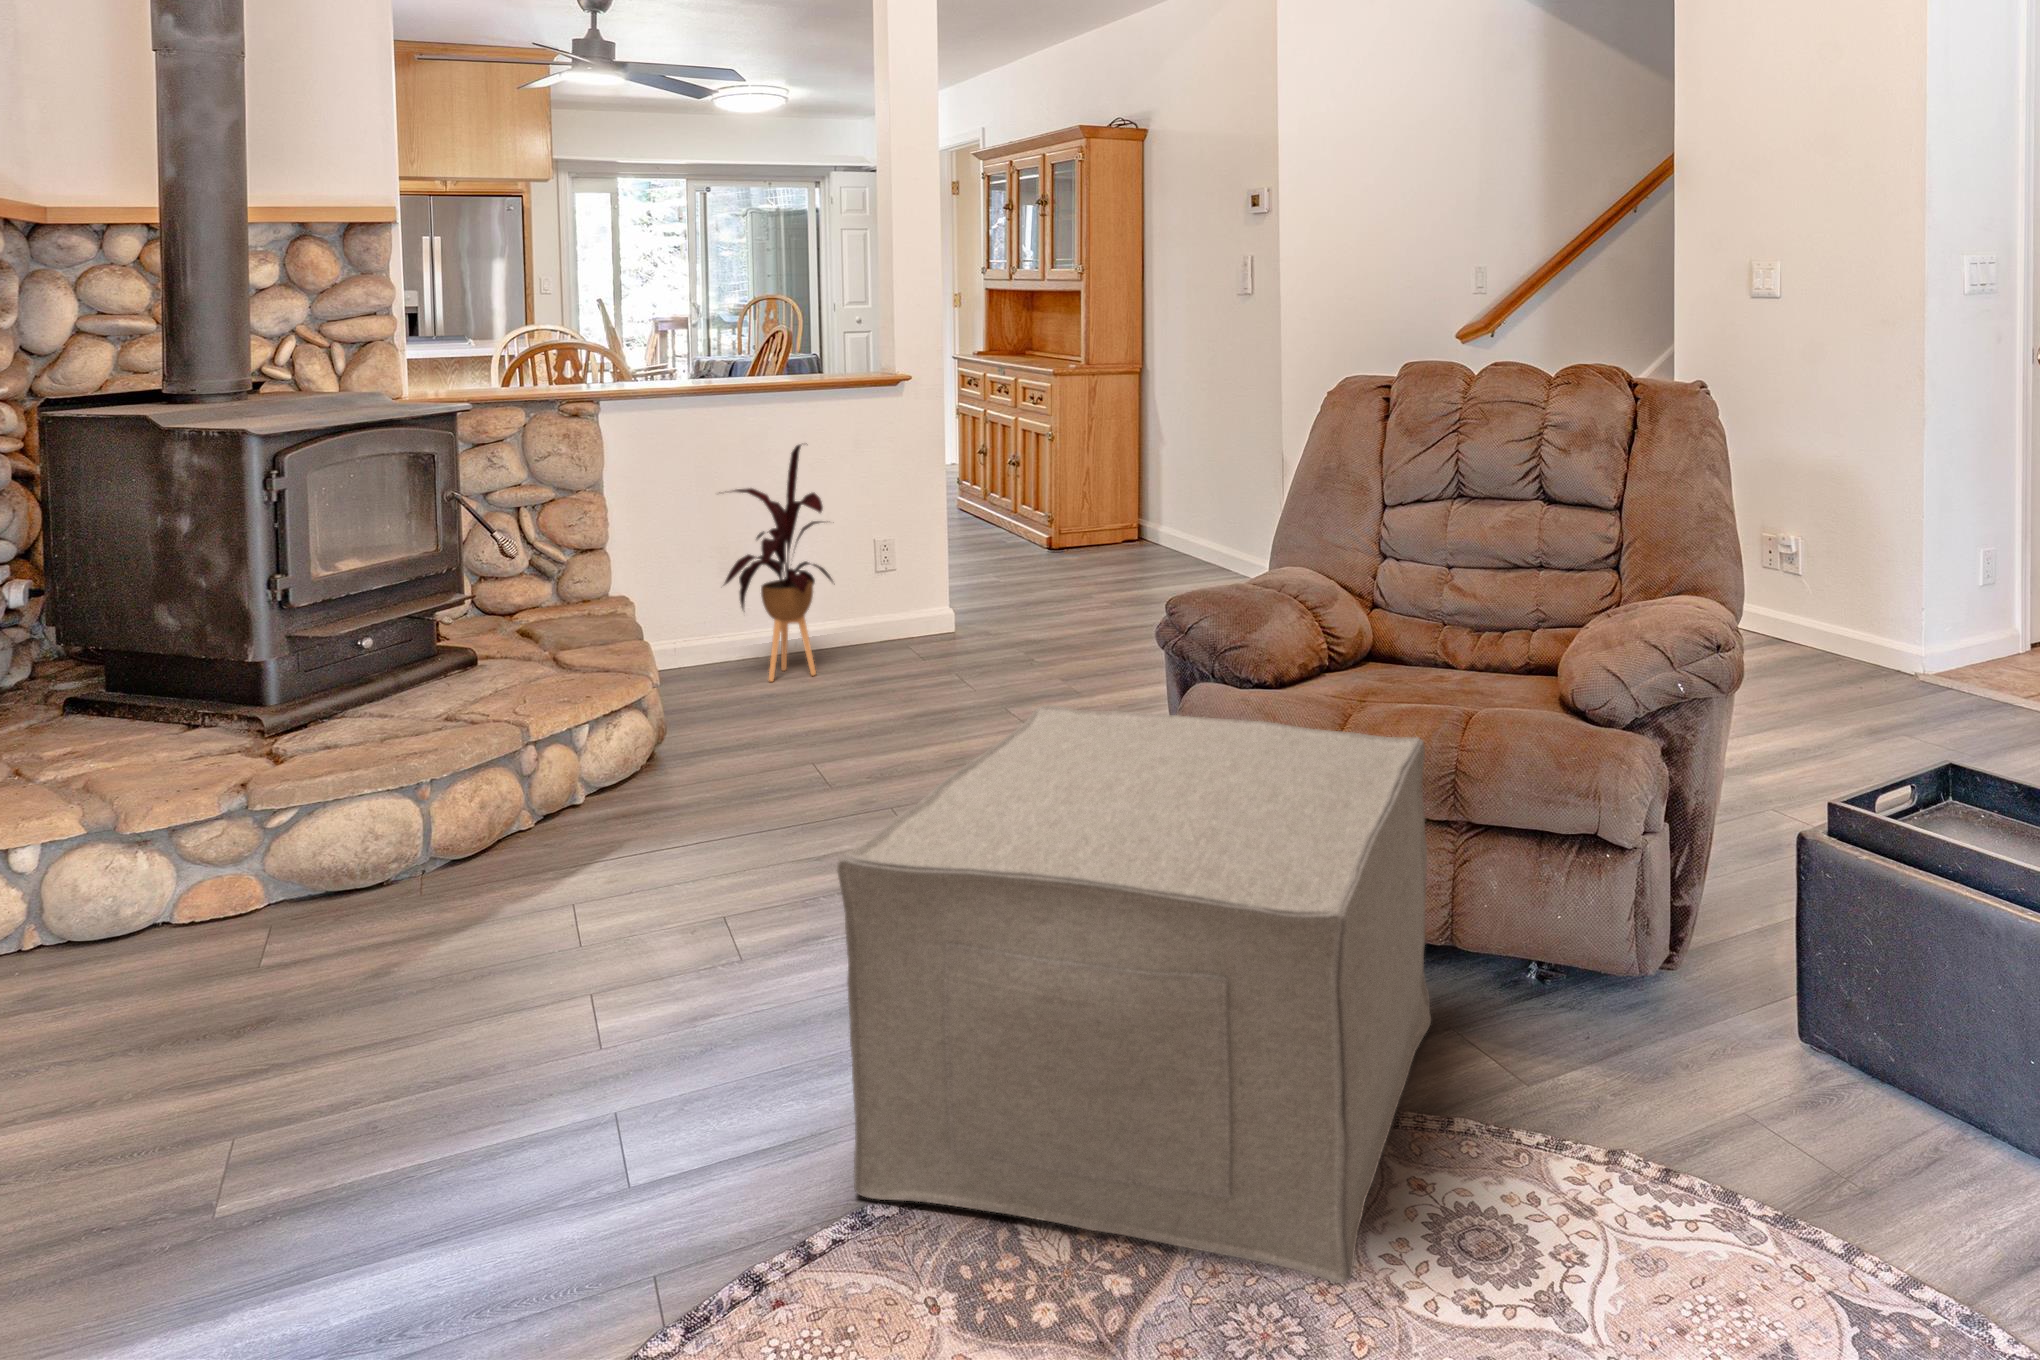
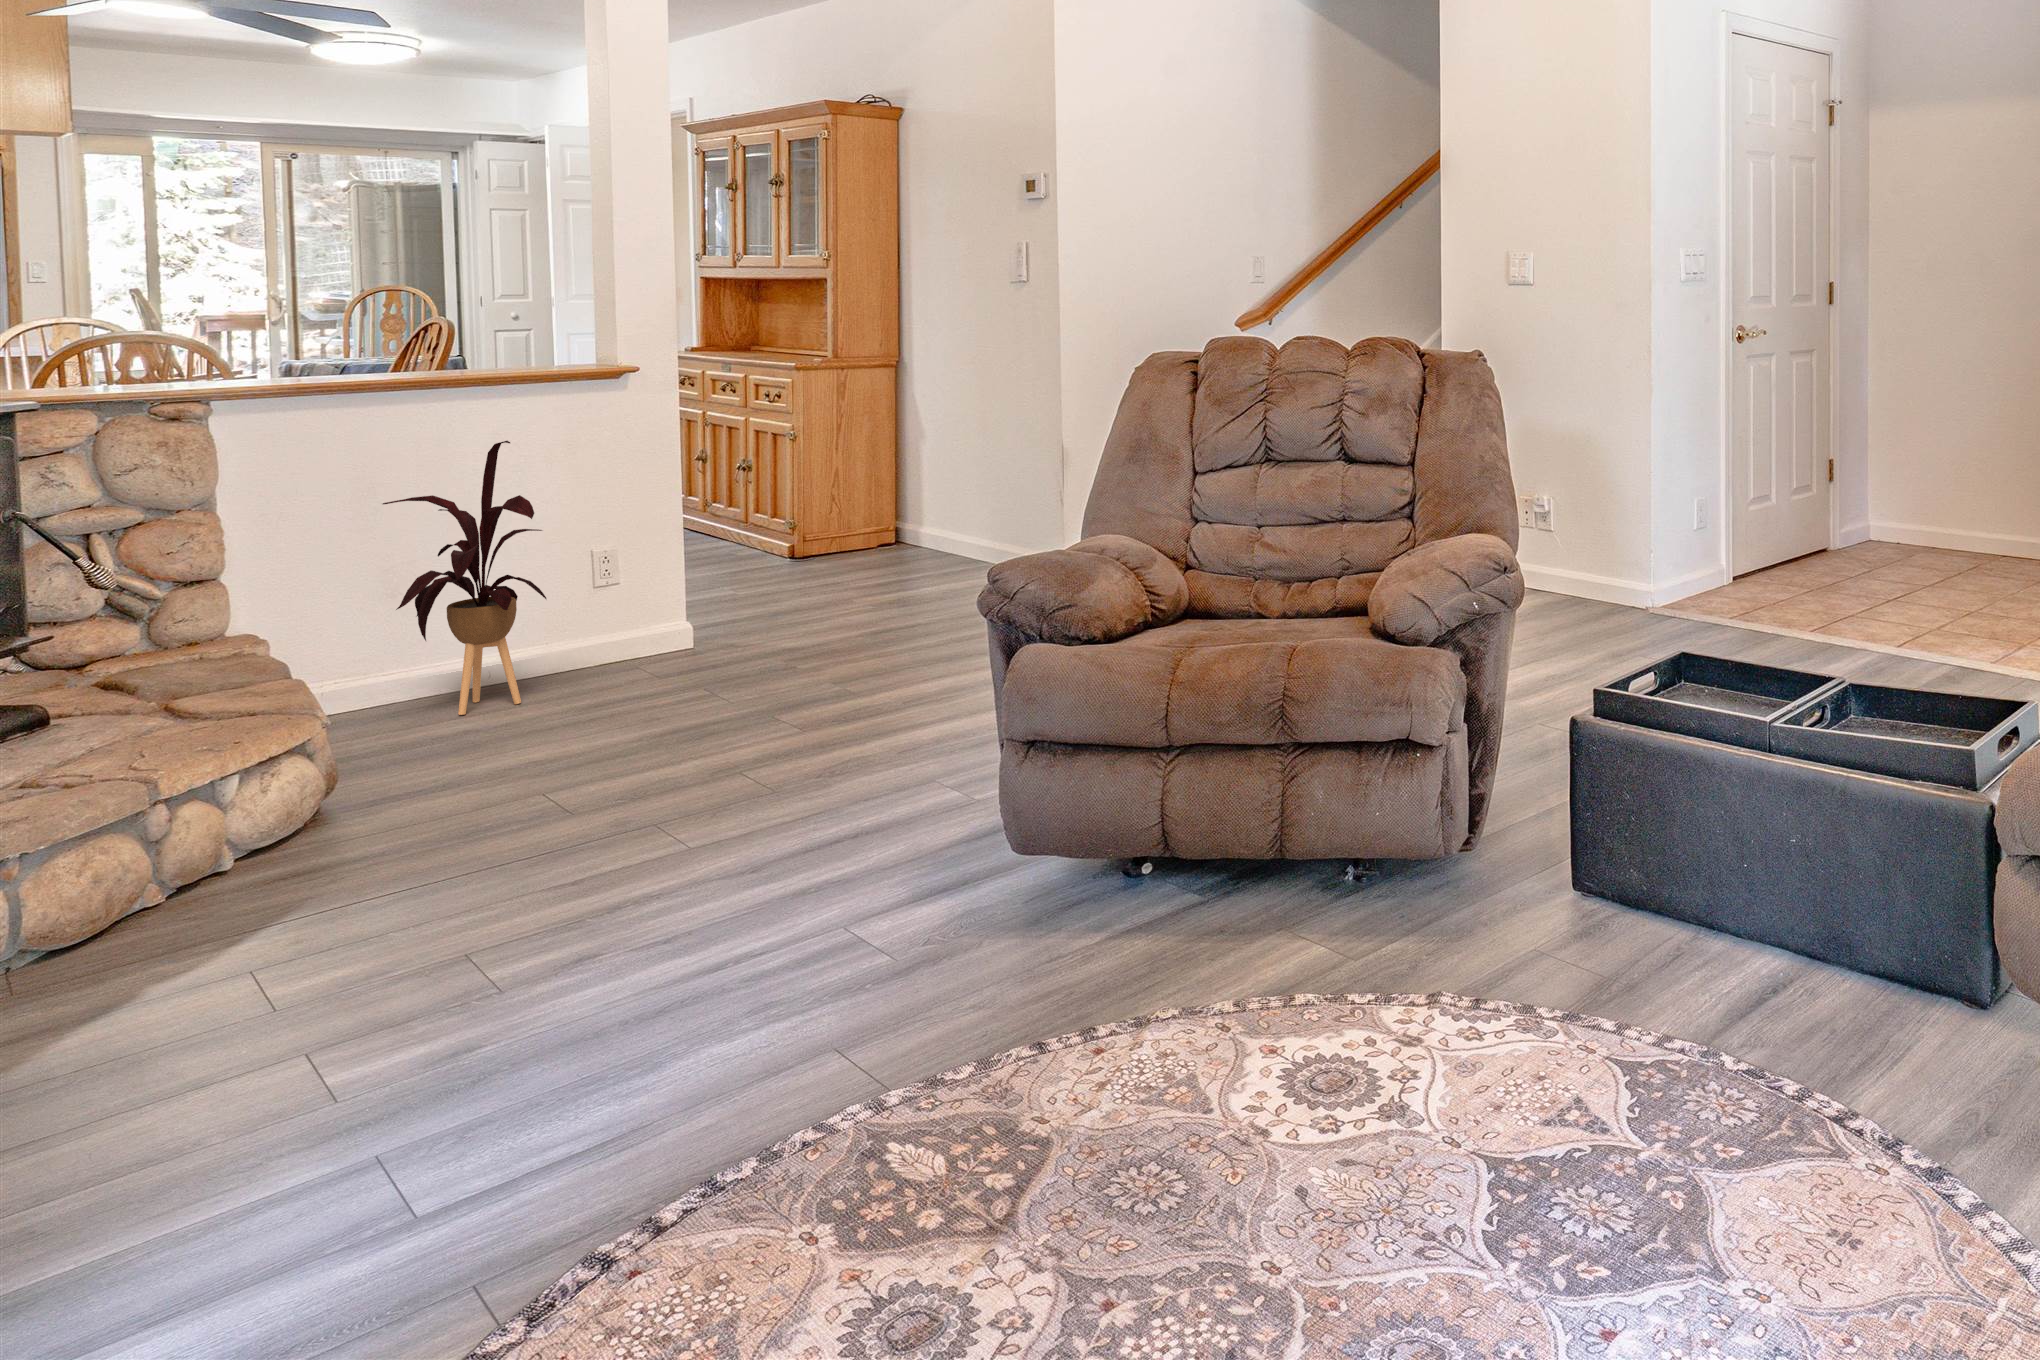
ottoman: present [837,706,1431,1284] -> none [677,667,1263,1166]

